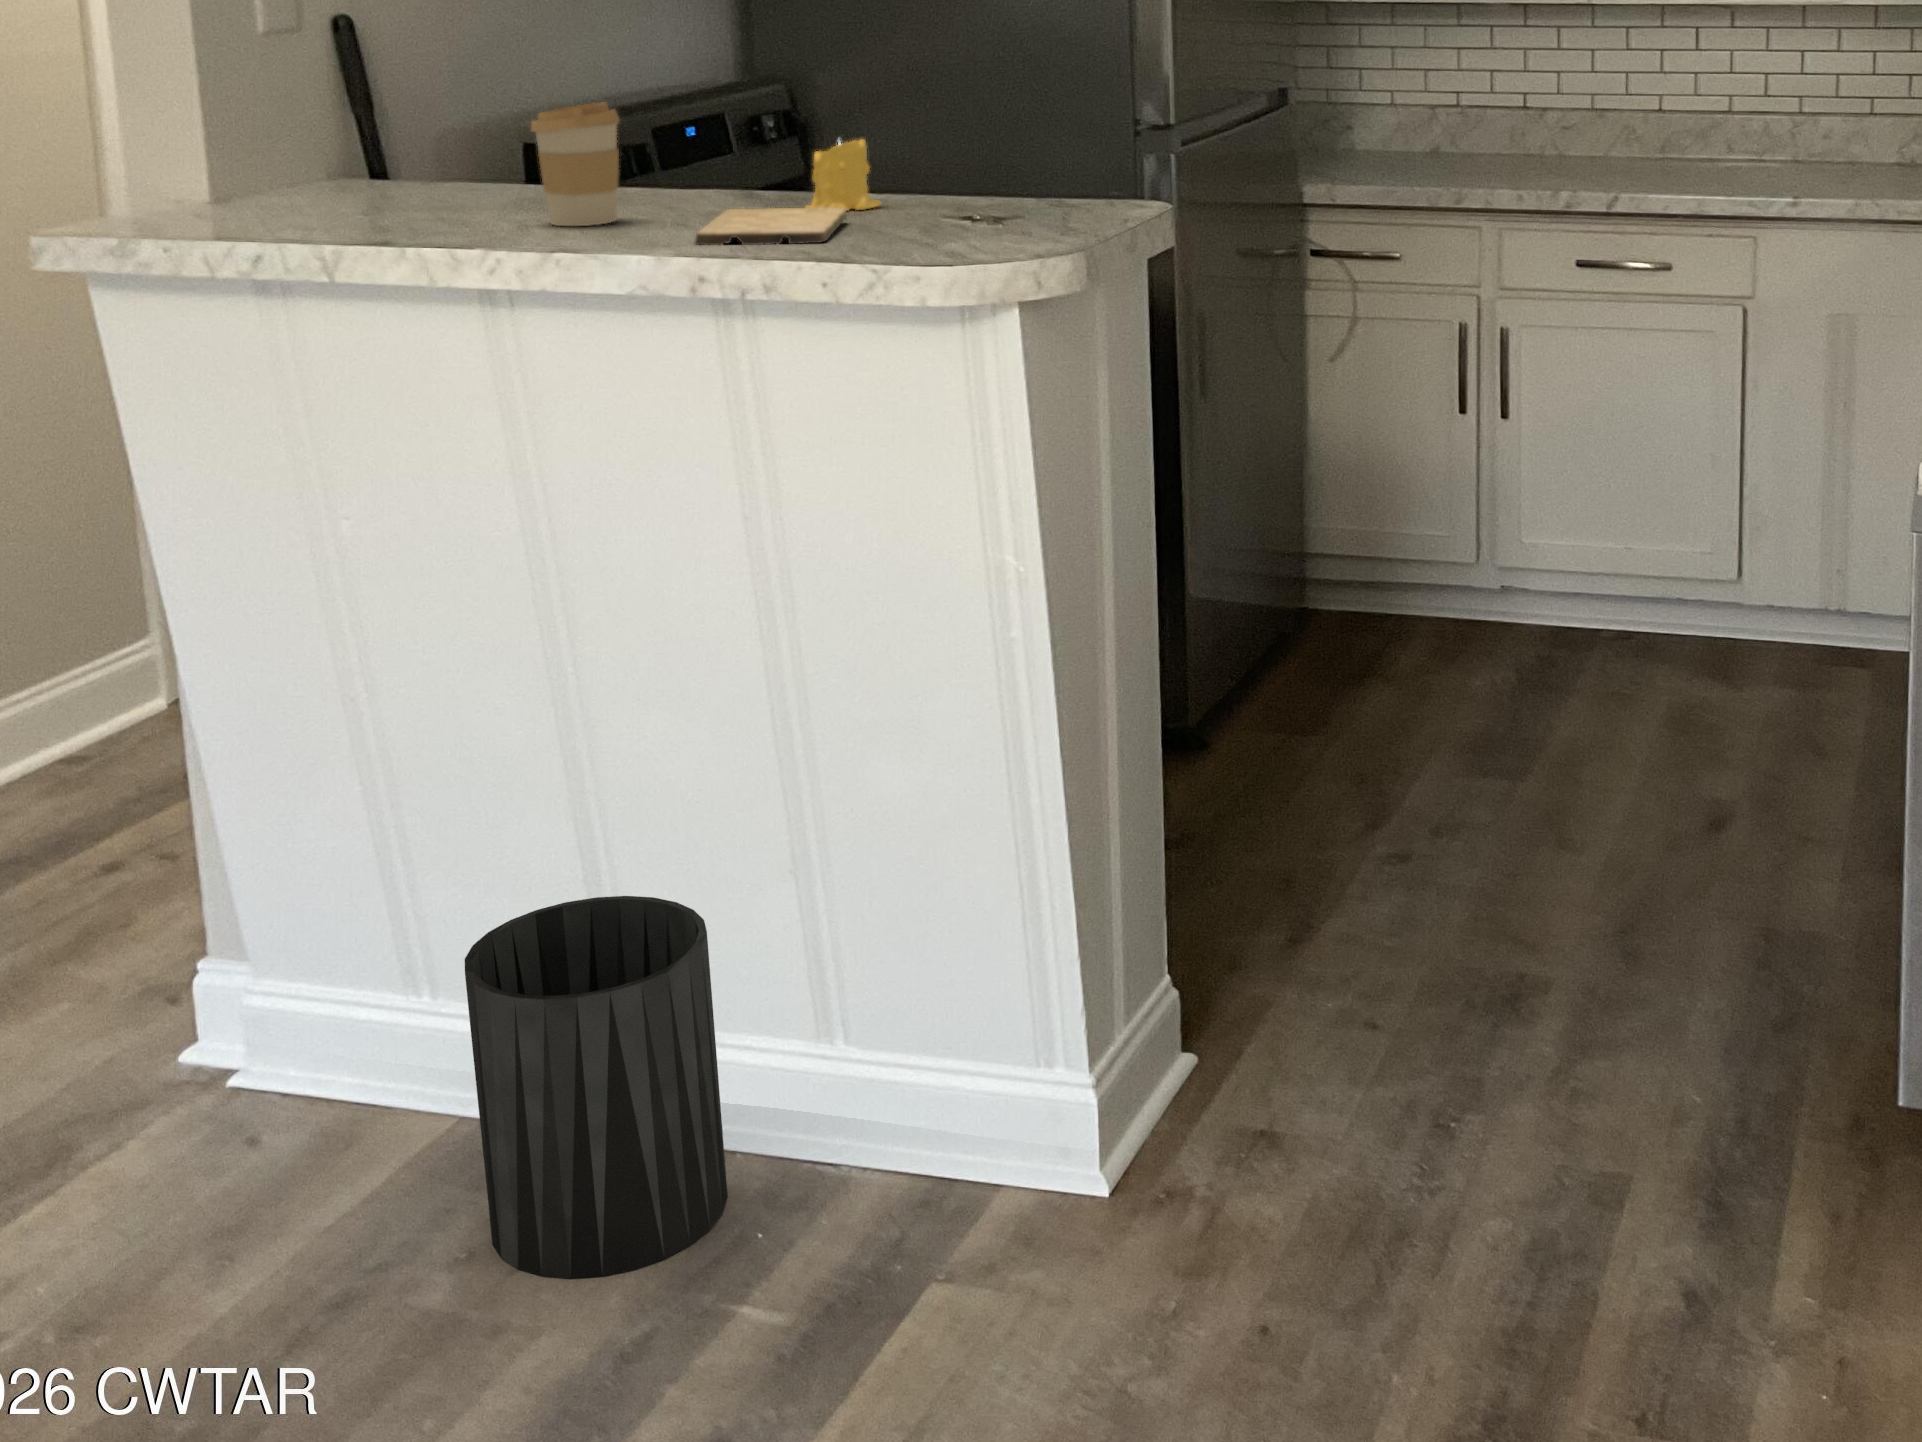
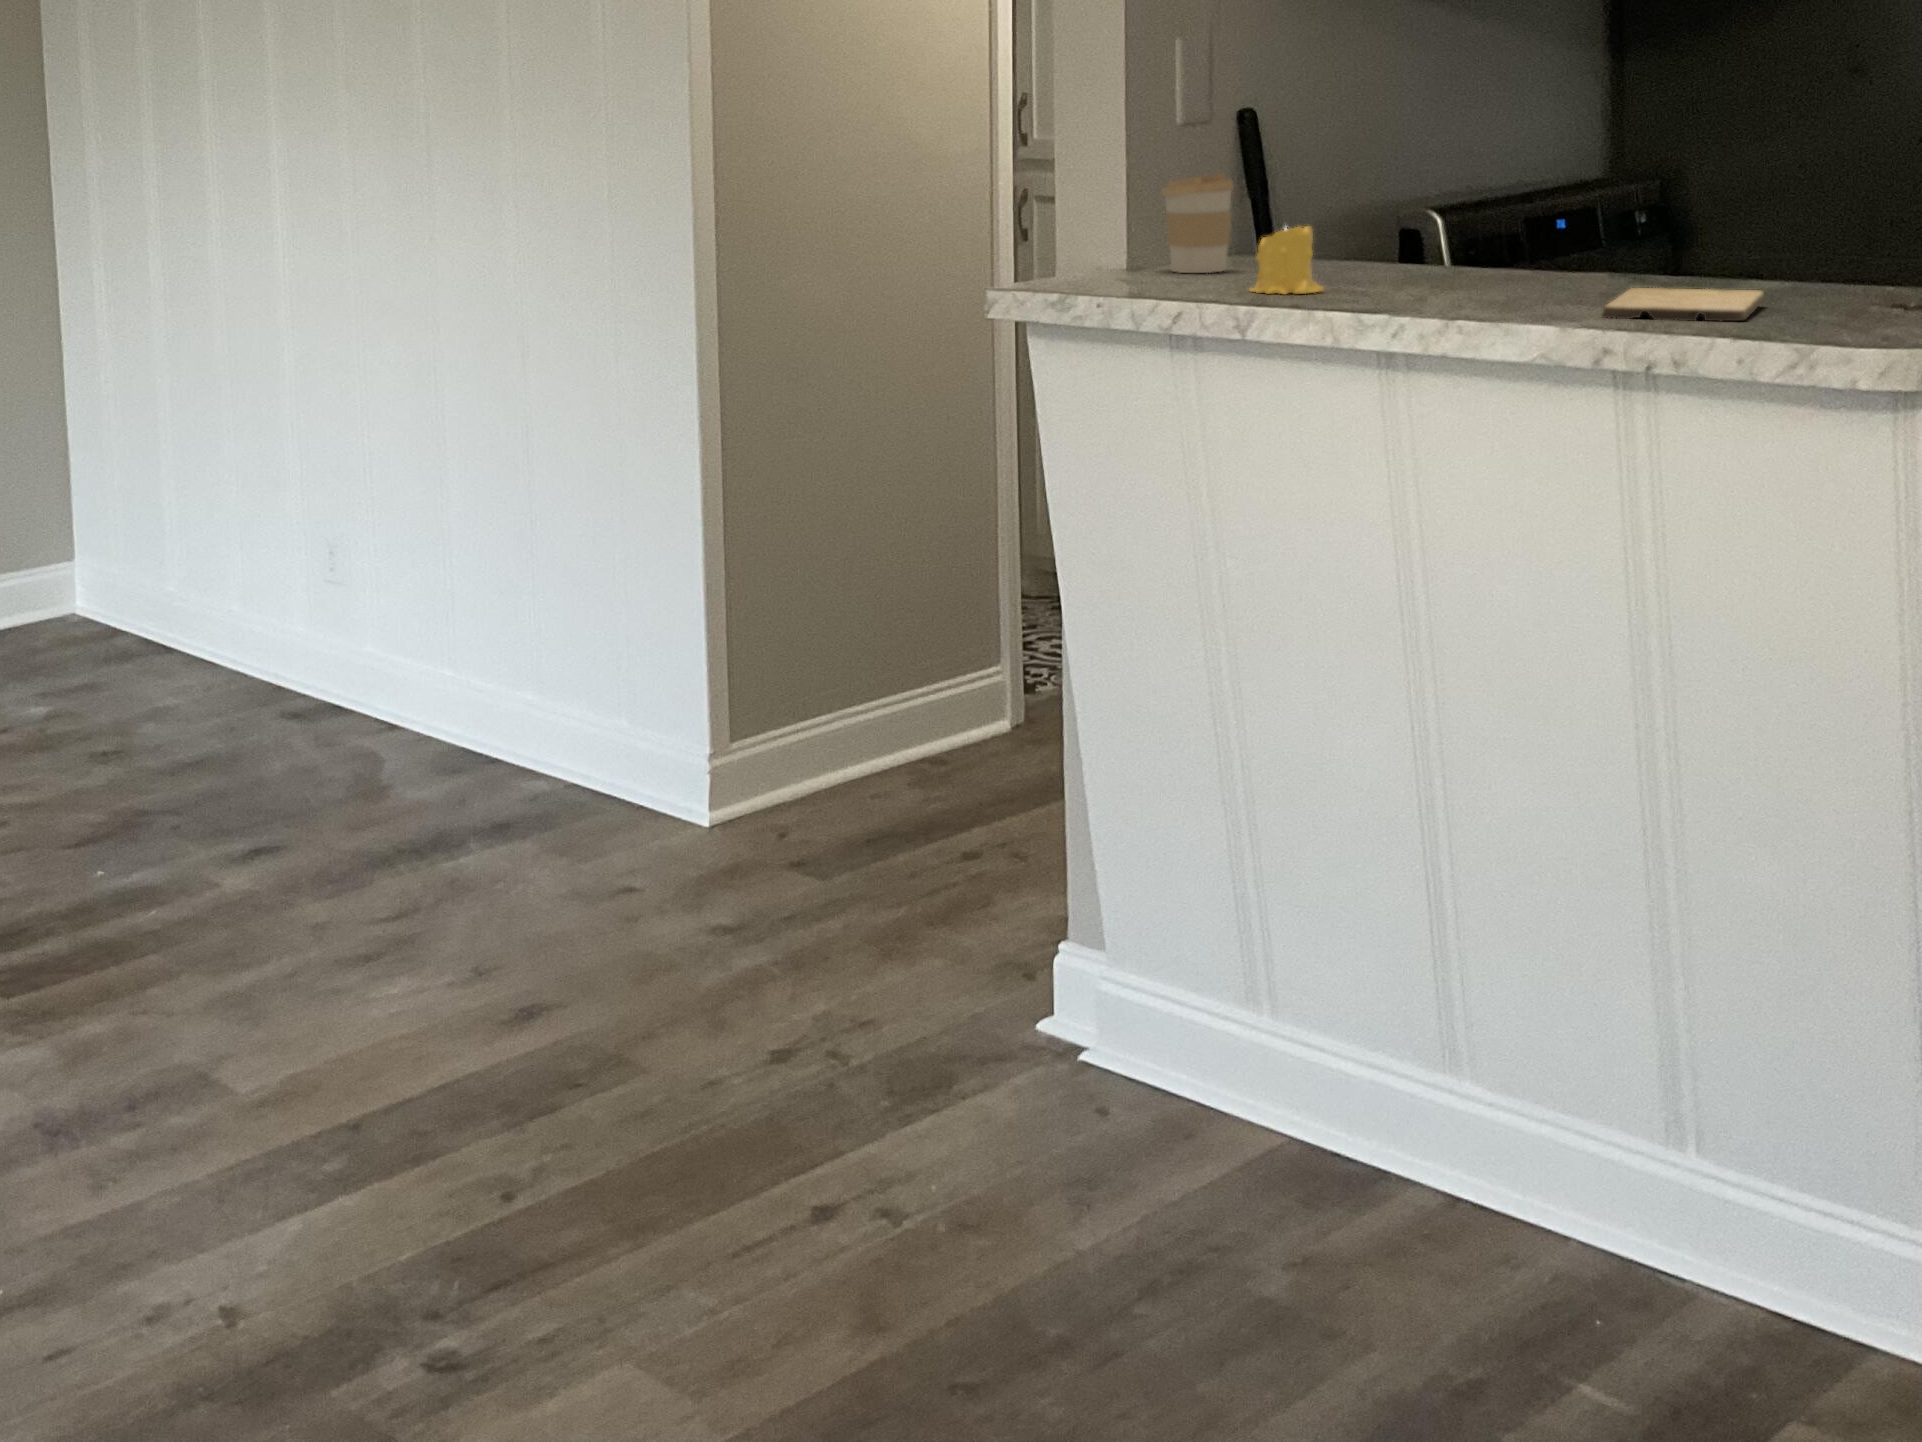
coffee cup: present [531,102,619,226] -> present [1162,174,1234,273]
candle: present [805,139,881,211] -> present [1250,226,1323,294]
trash can: present [465,896,728,1279] -> none [1316,949,1559,1321]

